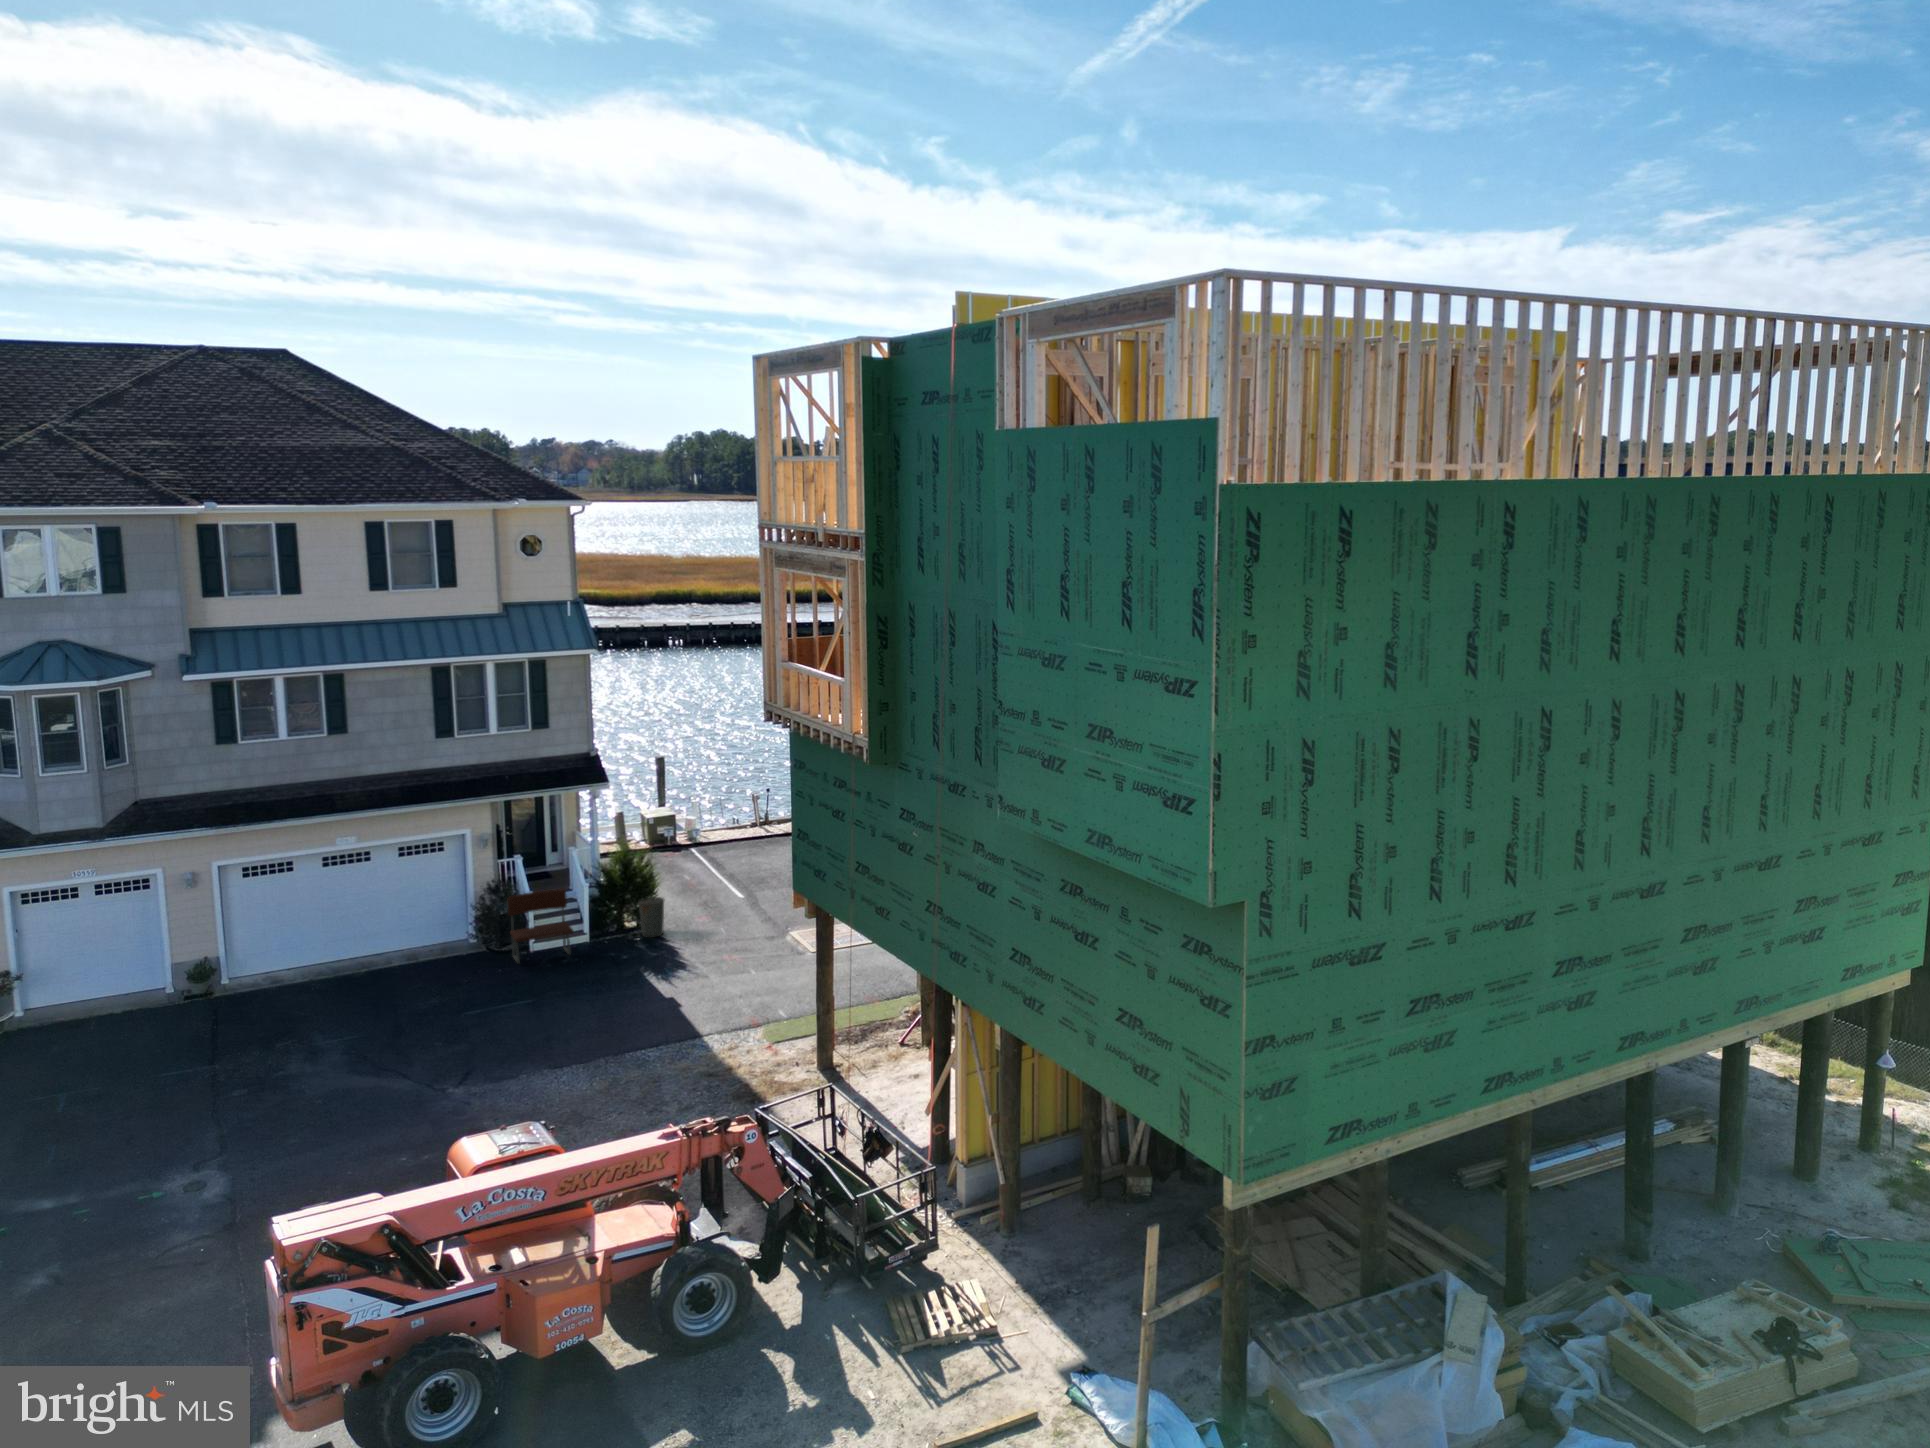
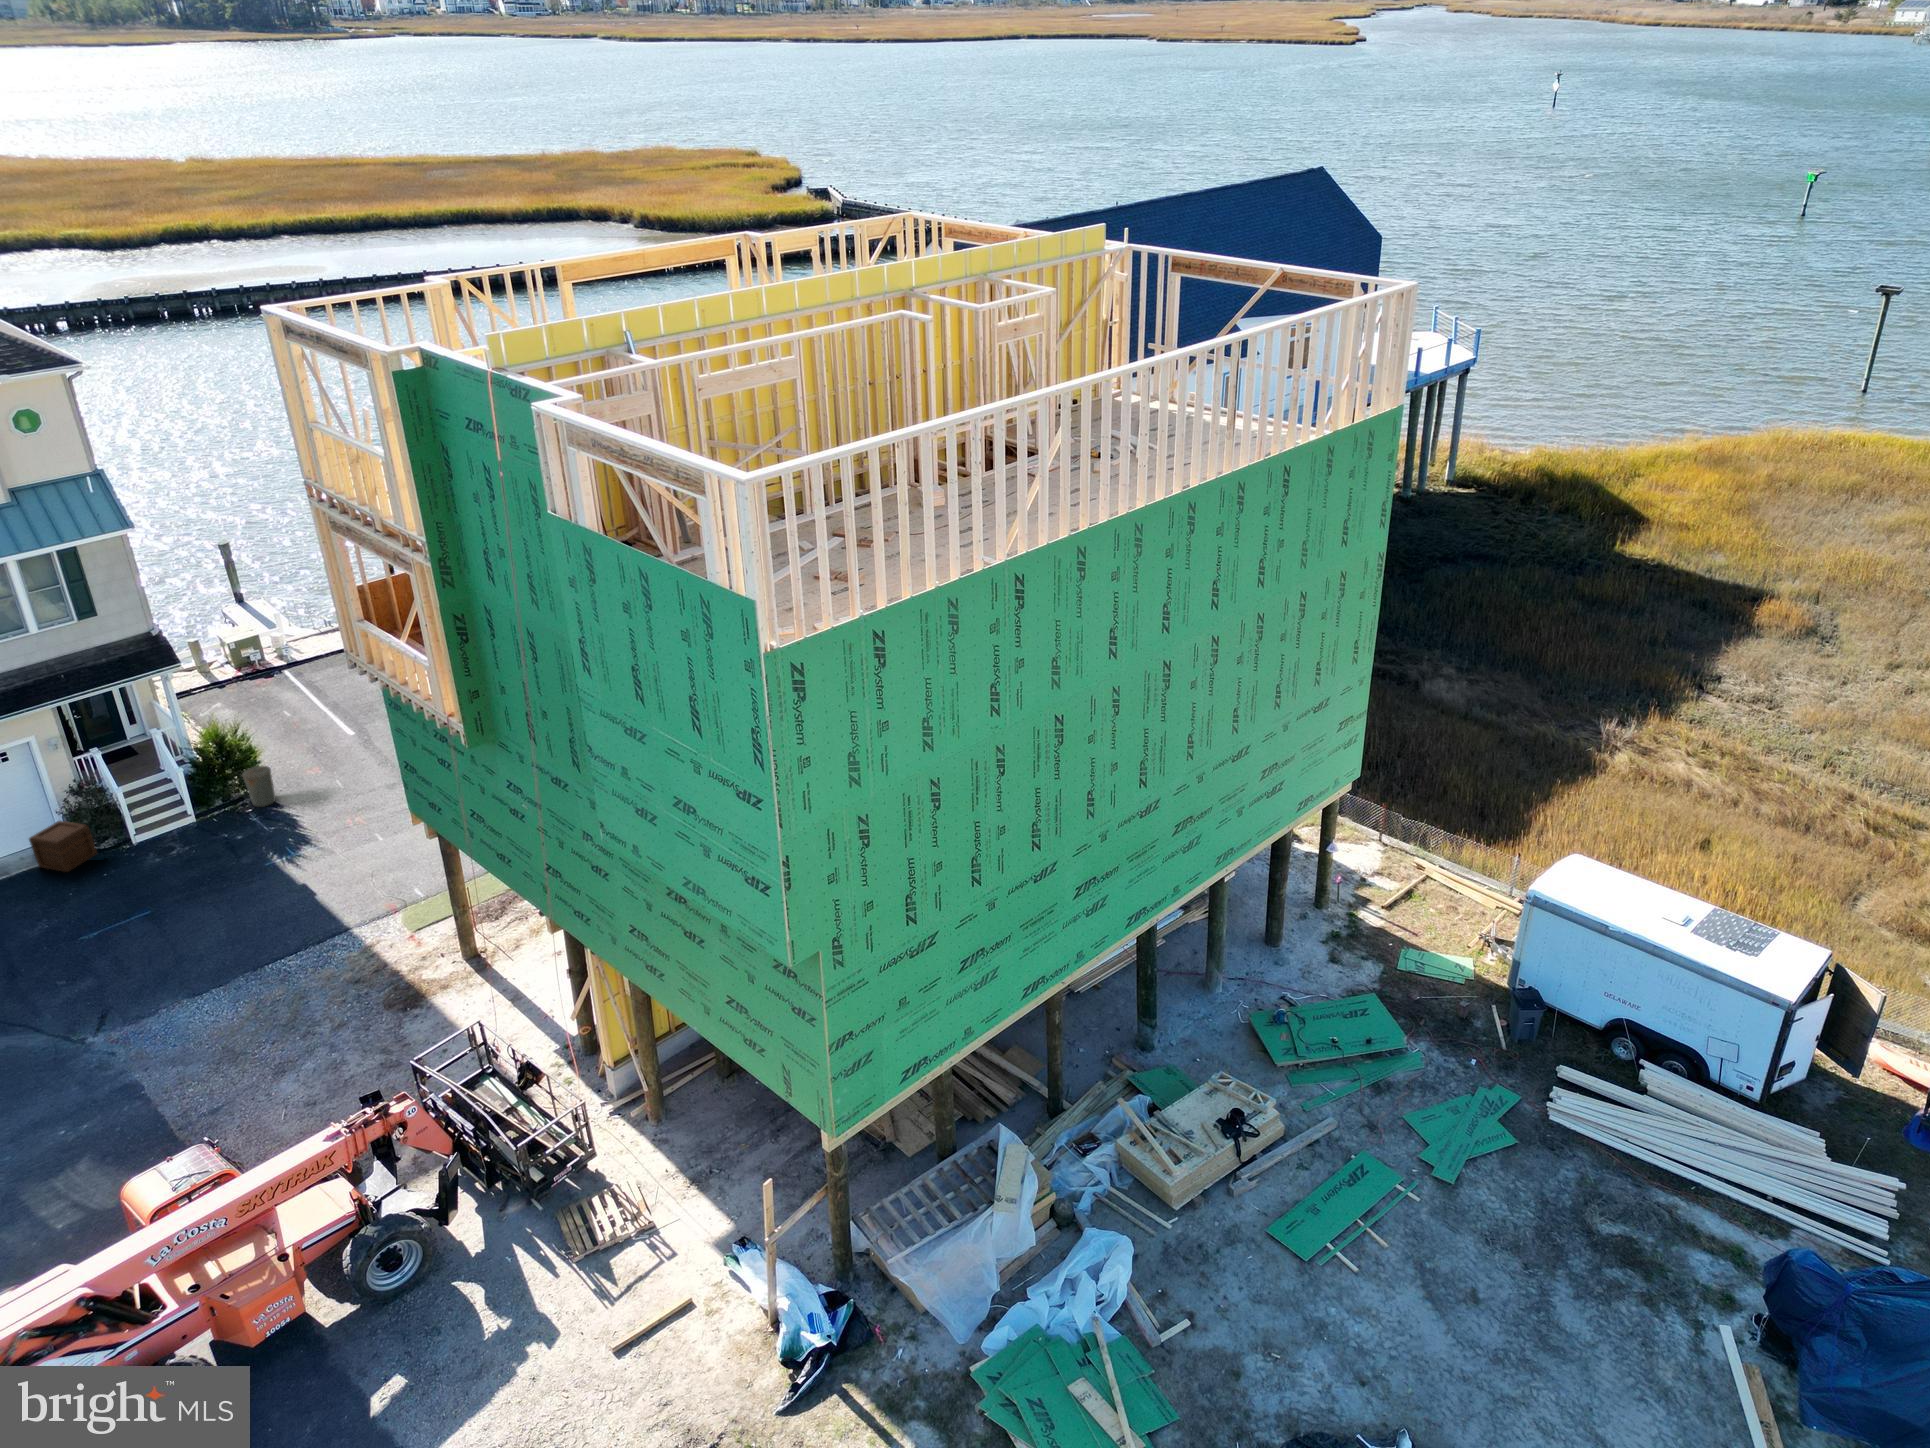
bench: present [507,889,574,964] -> none [94,780,179,862]
wooden crate: none [445,918,499,966] -> present [29,821,97,872]

